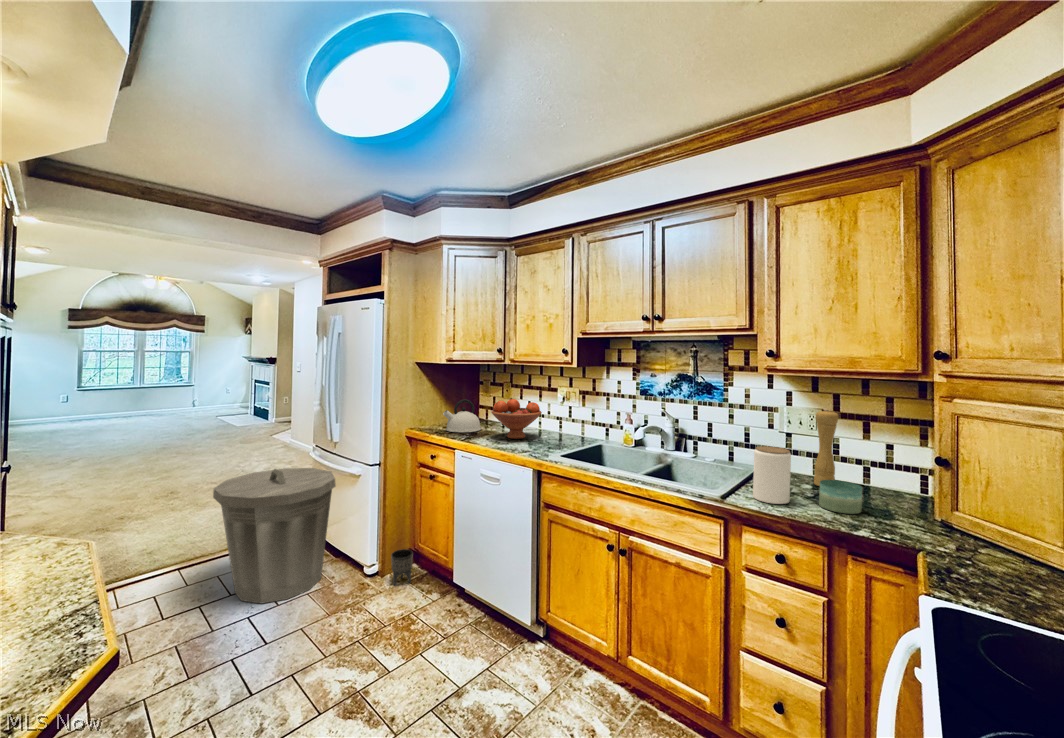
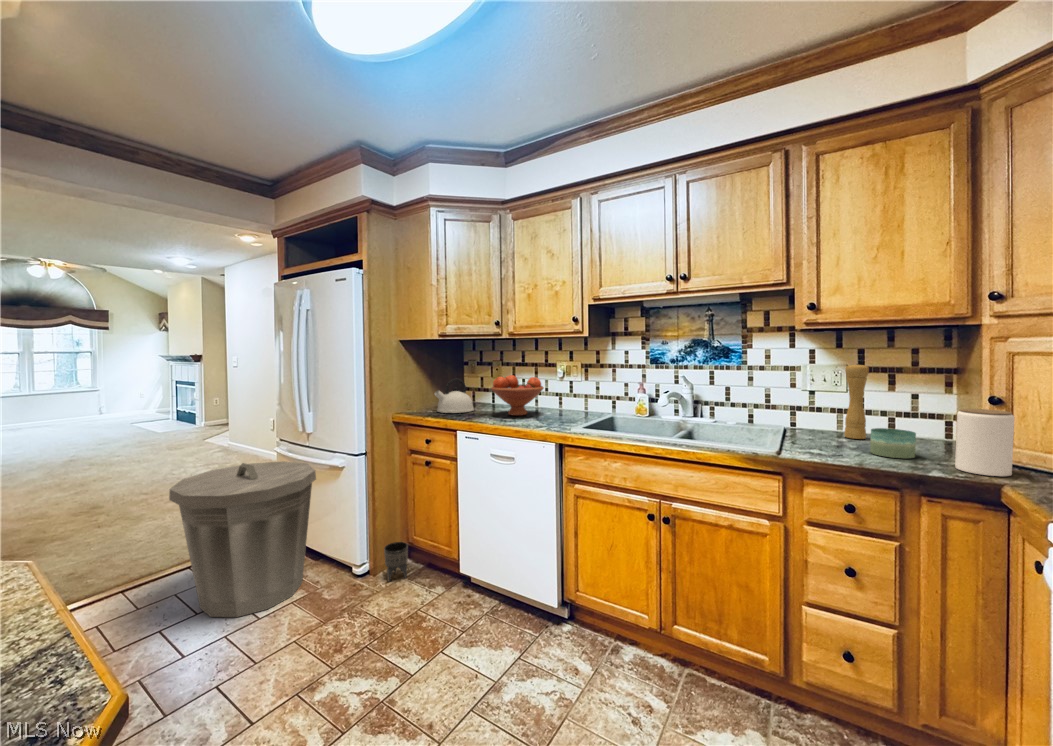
jar: present [753,446,791,504] -> present [955,409,1014,476]

